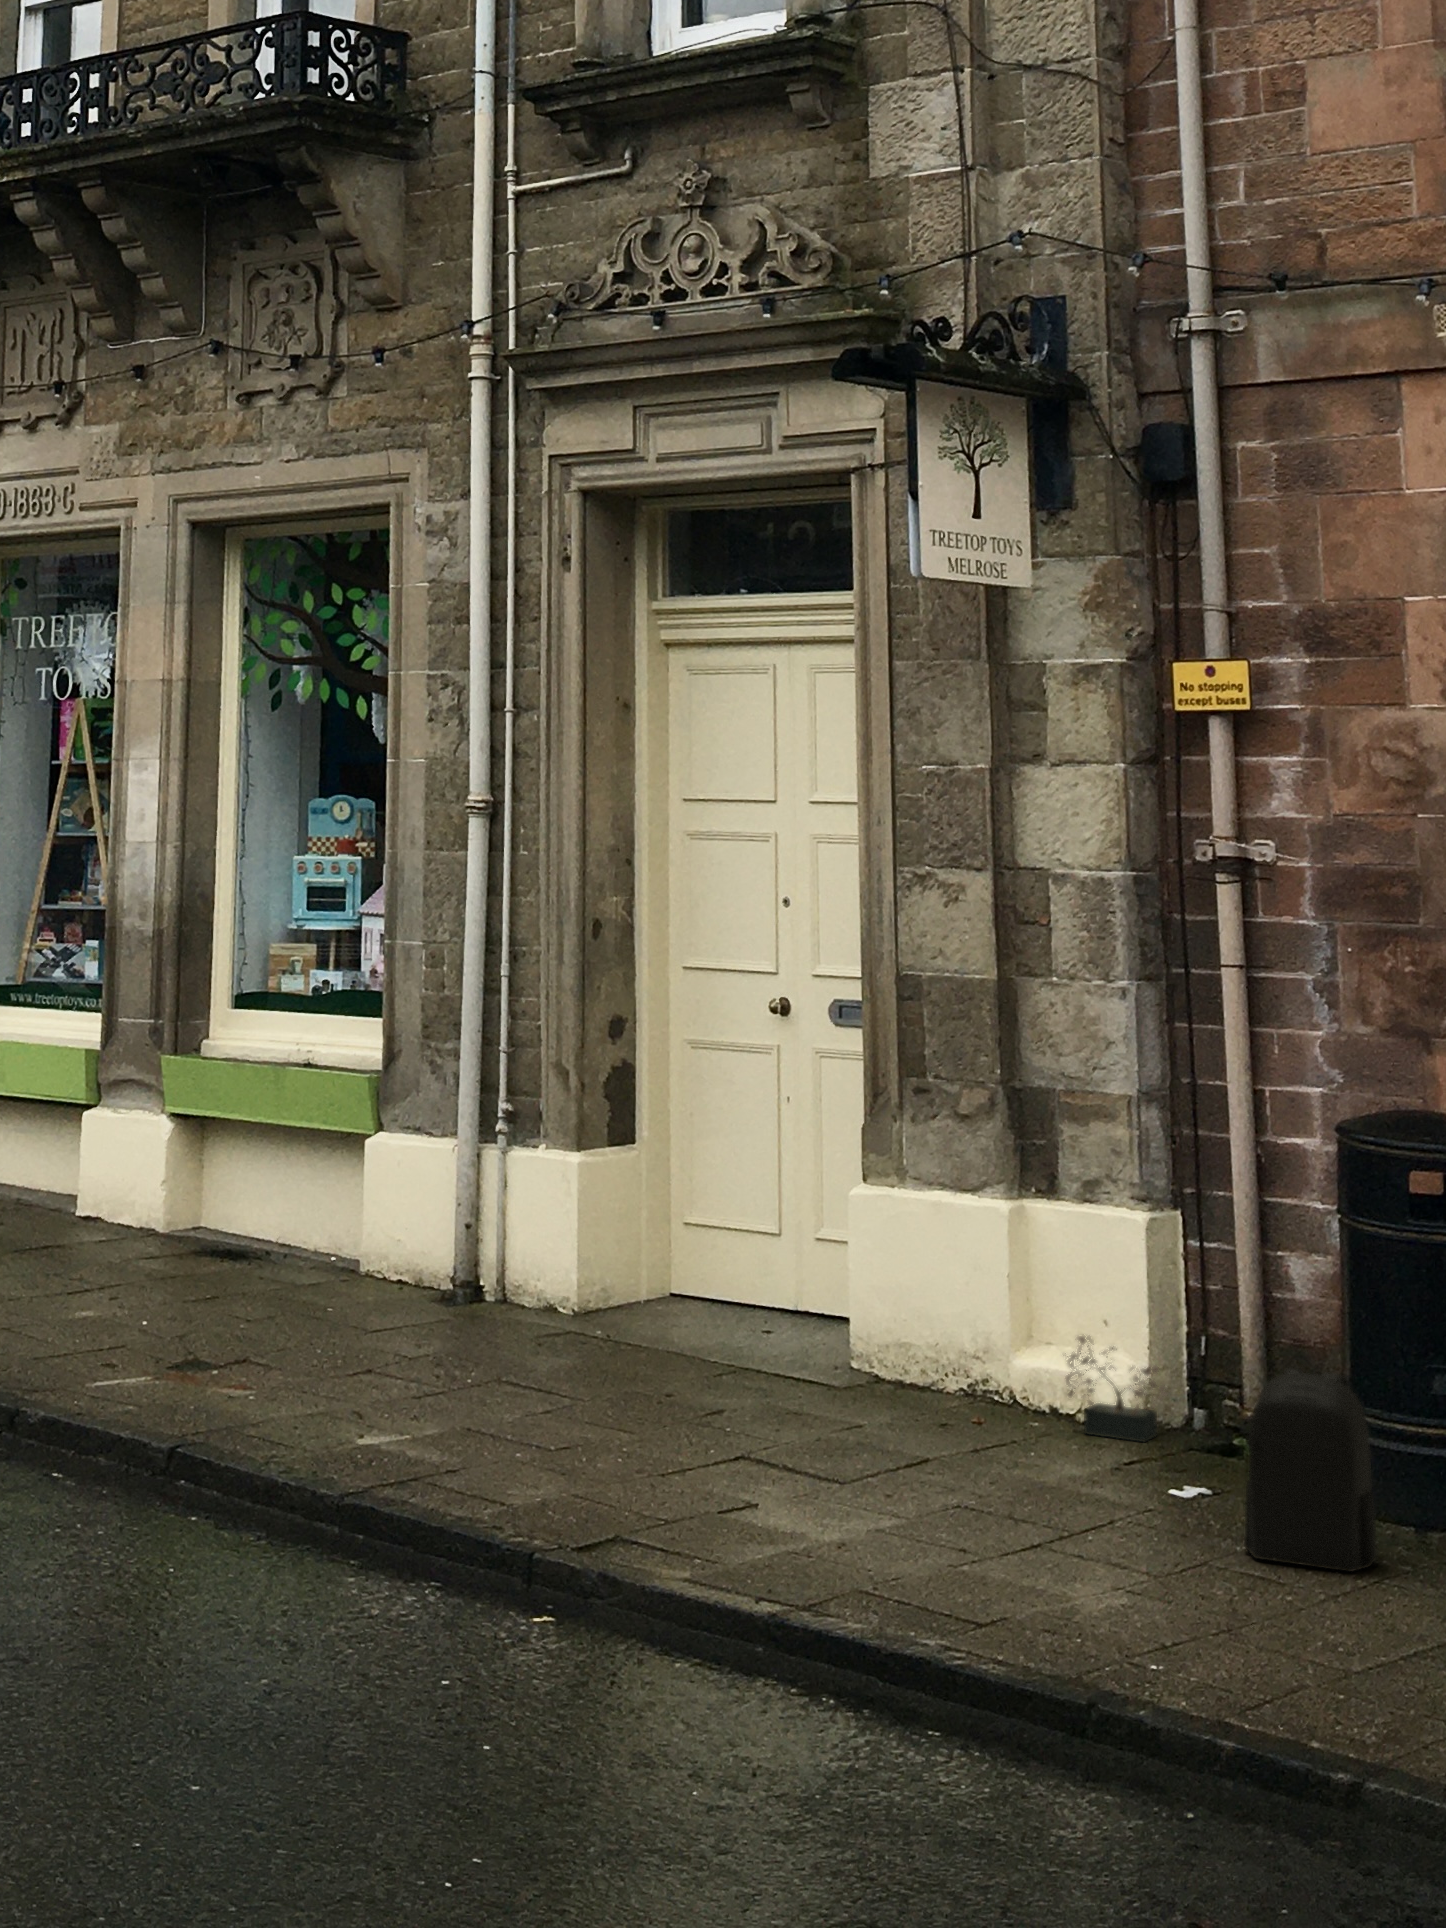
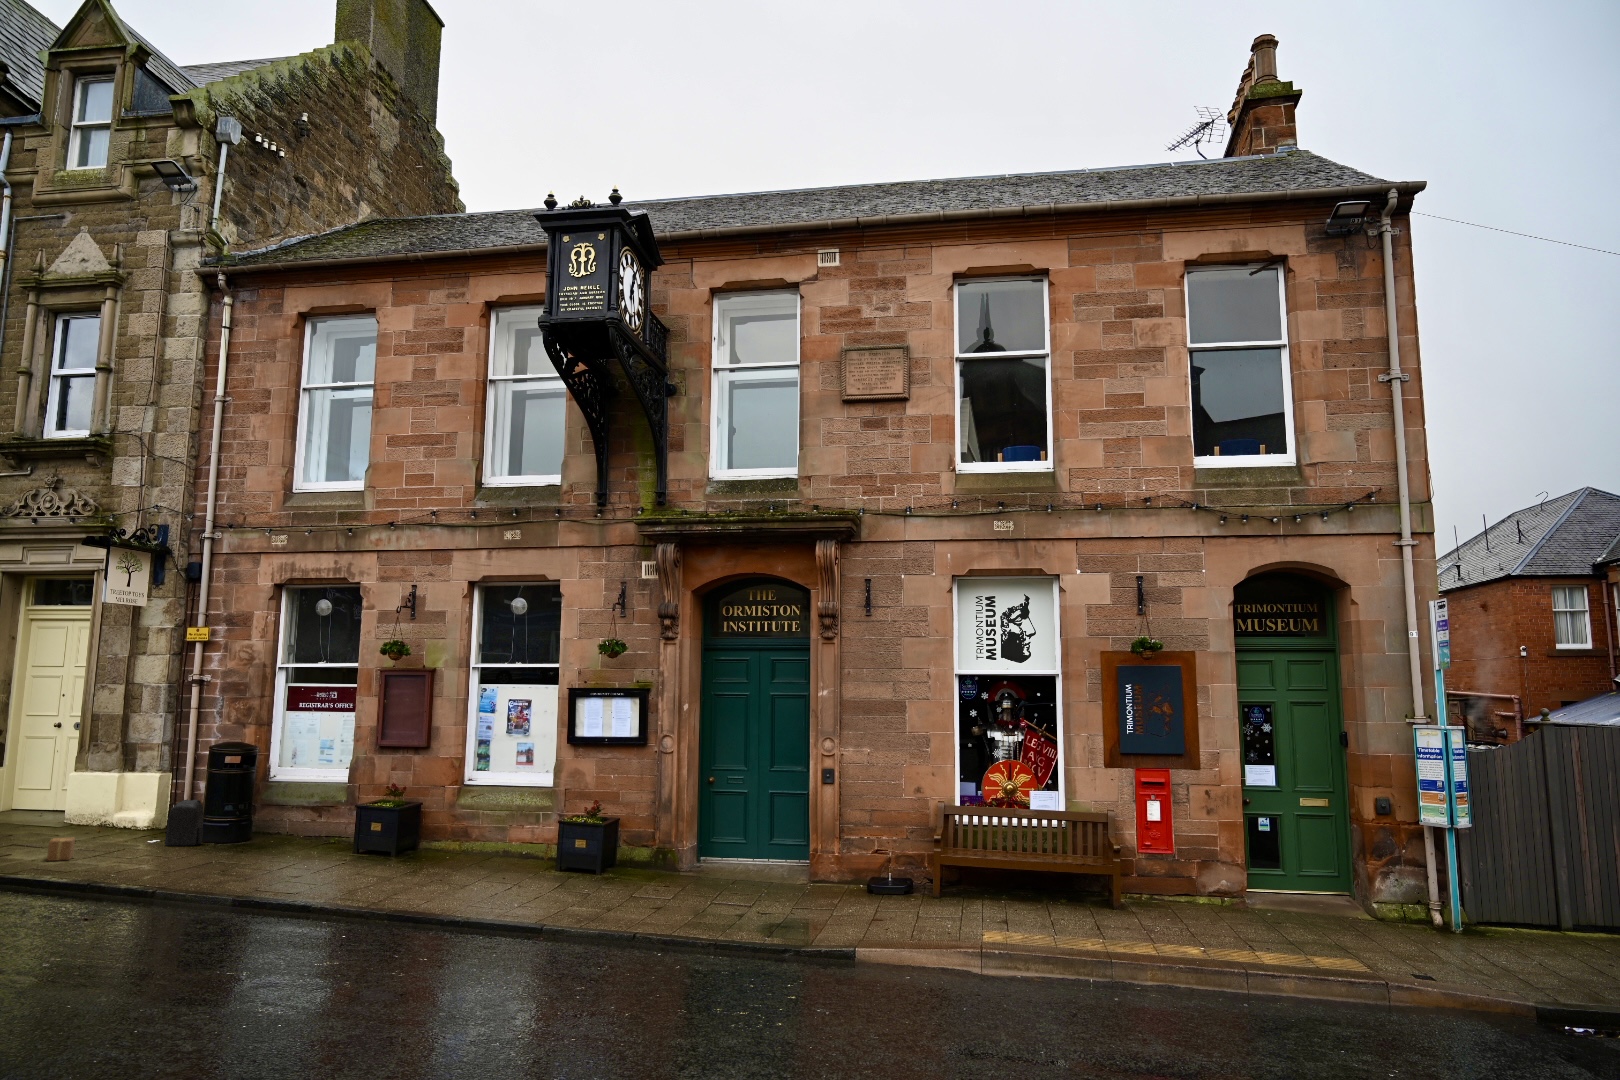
decorative plant: present [1066,1336,1167,1442] -> none [129,806,162,832]
cardboard box: none [890,1515,965,1625] -> present [47,838,75,861]

